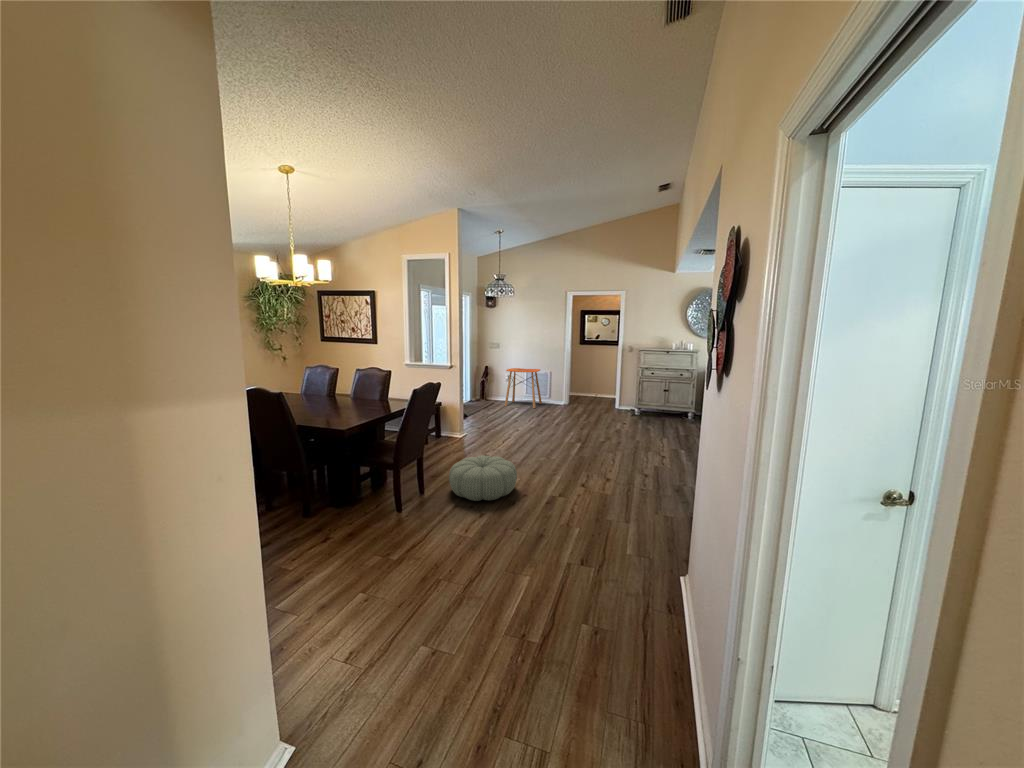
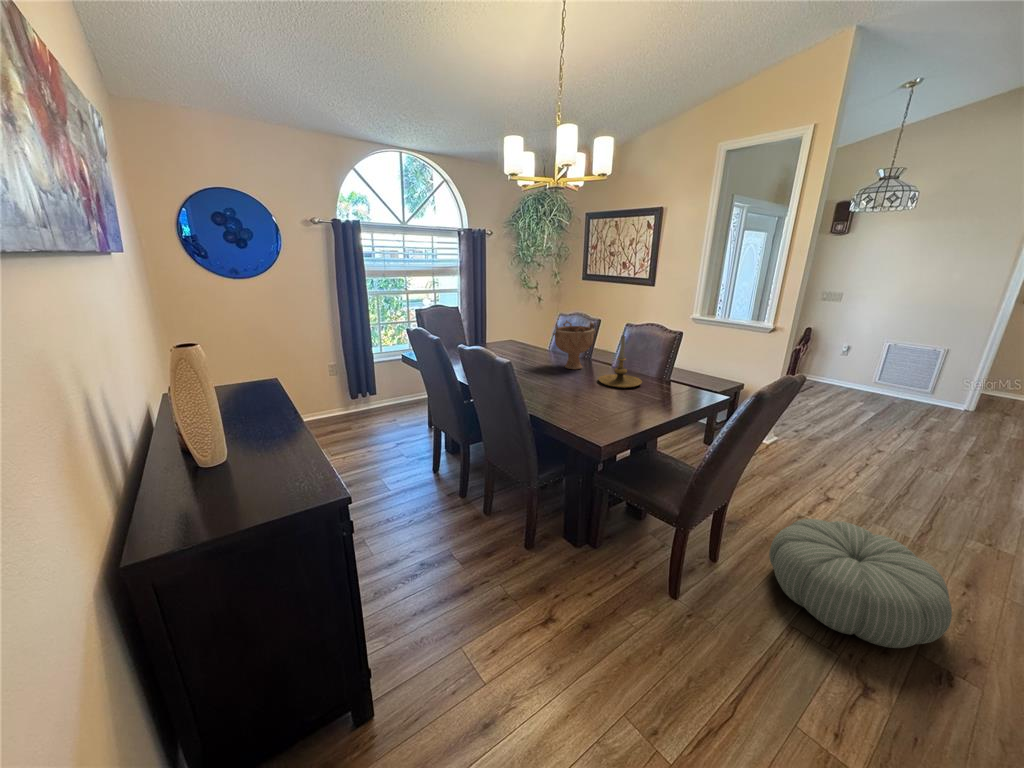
side table: present [505,368,542,408] -> none [835,336,928,408]
decorative bowl: none [304,369,336,402] -> present [553,320,595,369]
candle holder: none [342,375,371,407] -> present [599,336,642,388]

